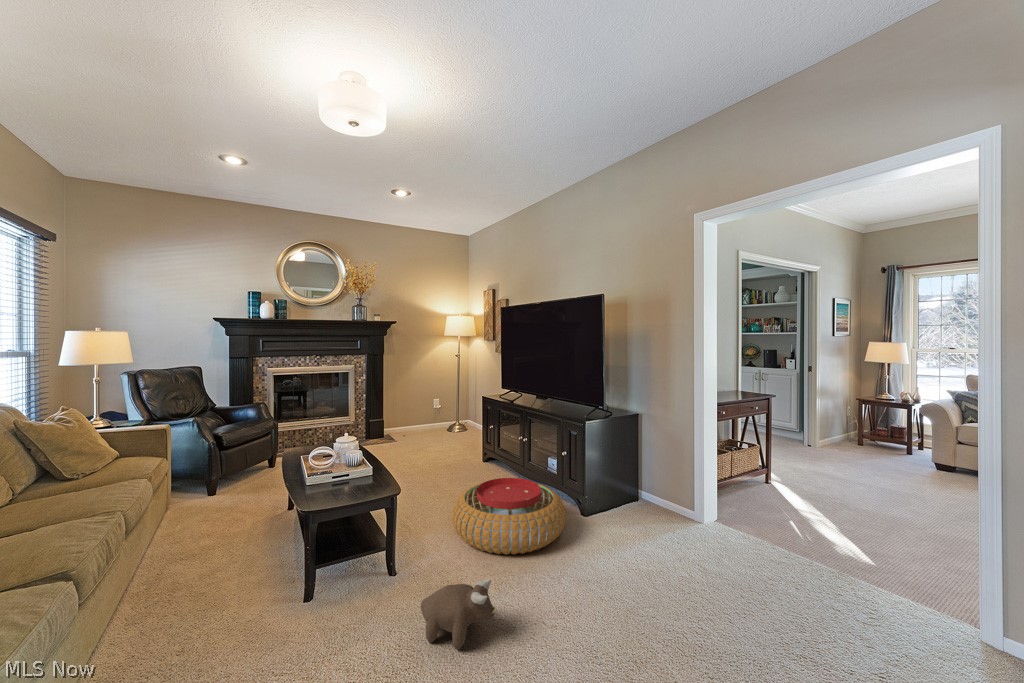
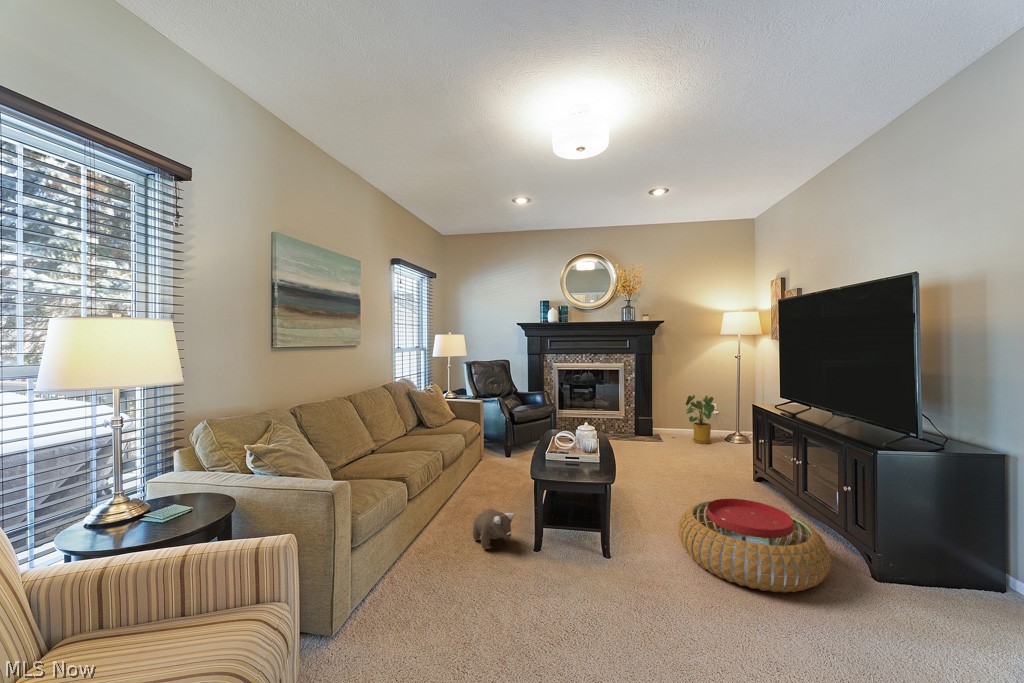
house plant: none [414,391,445,436] -> present [686,395,717,444]
plush toy: present [421,579,497,650] -> present [473,509,515,549]

